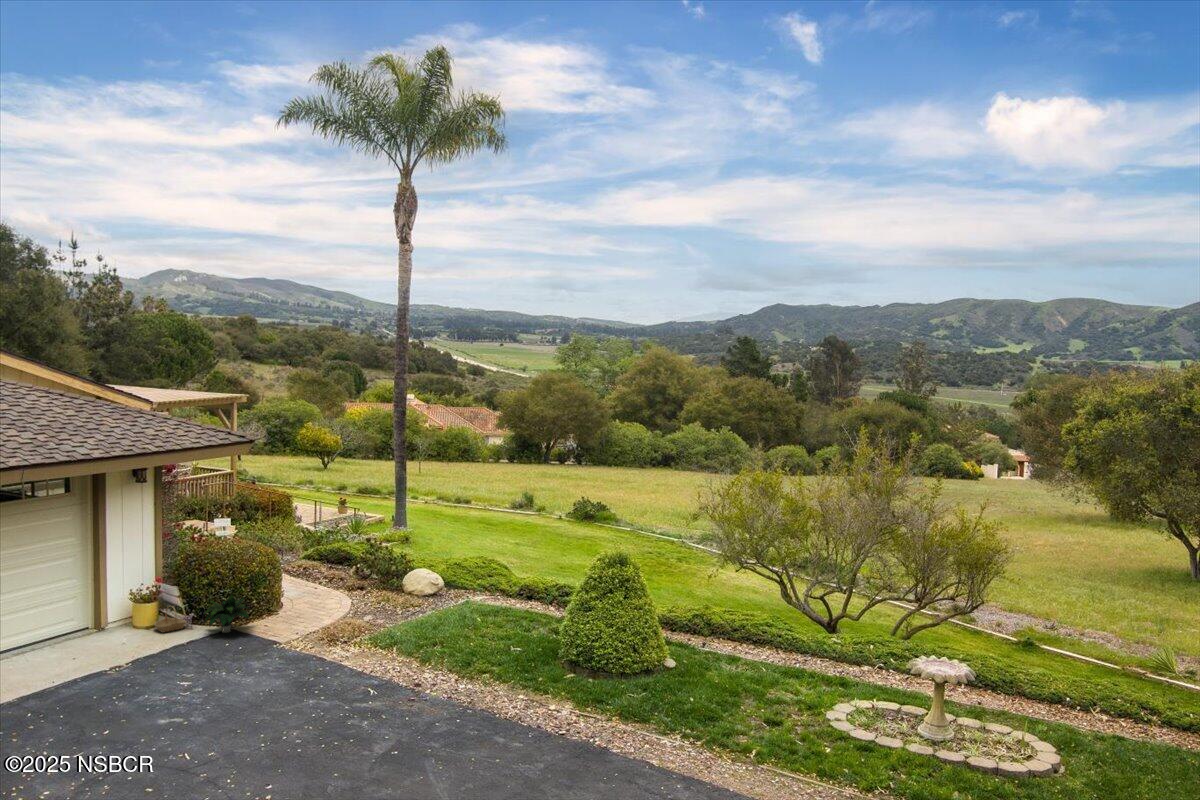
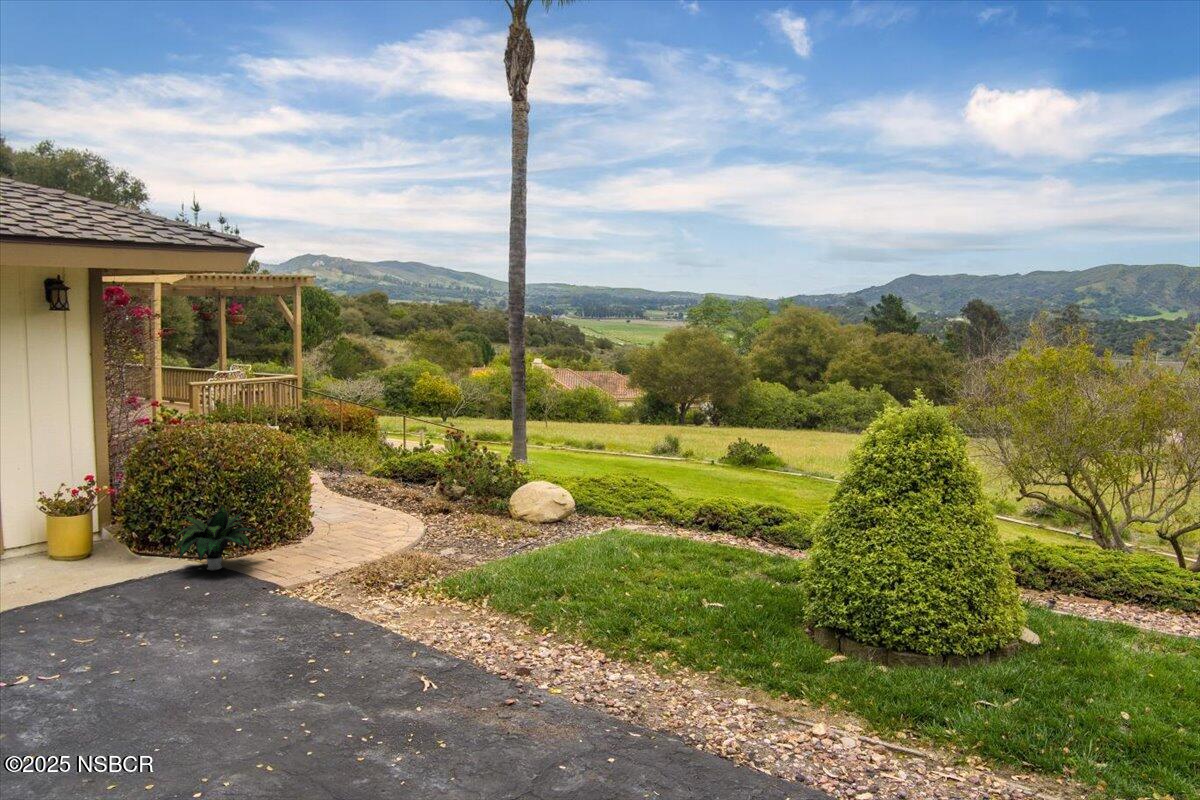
basket: present [155,606,186,633] -> none [102,526,157,569]

